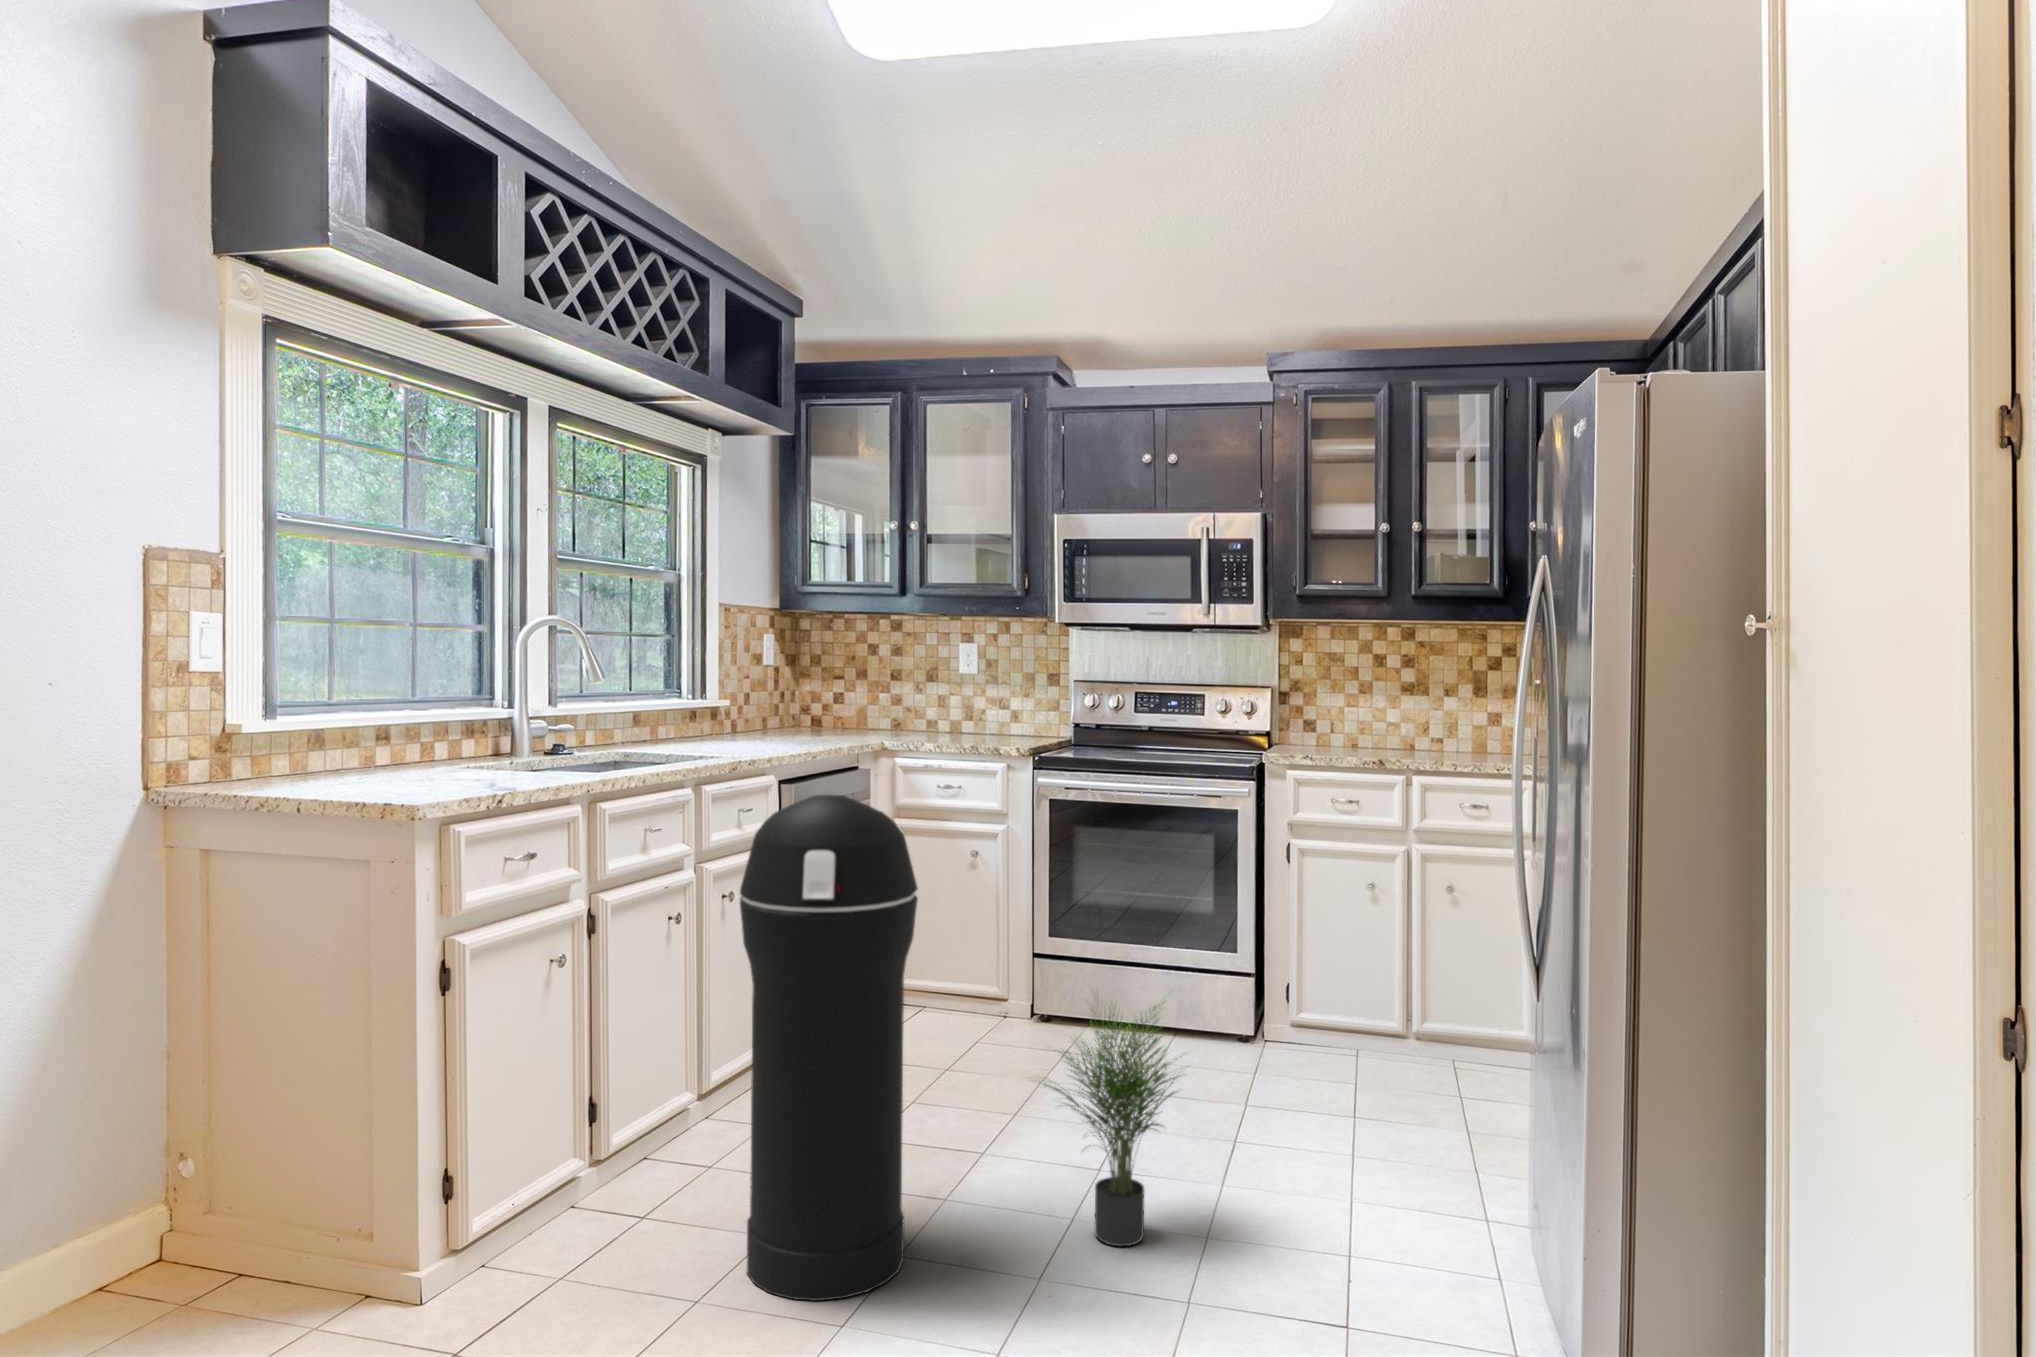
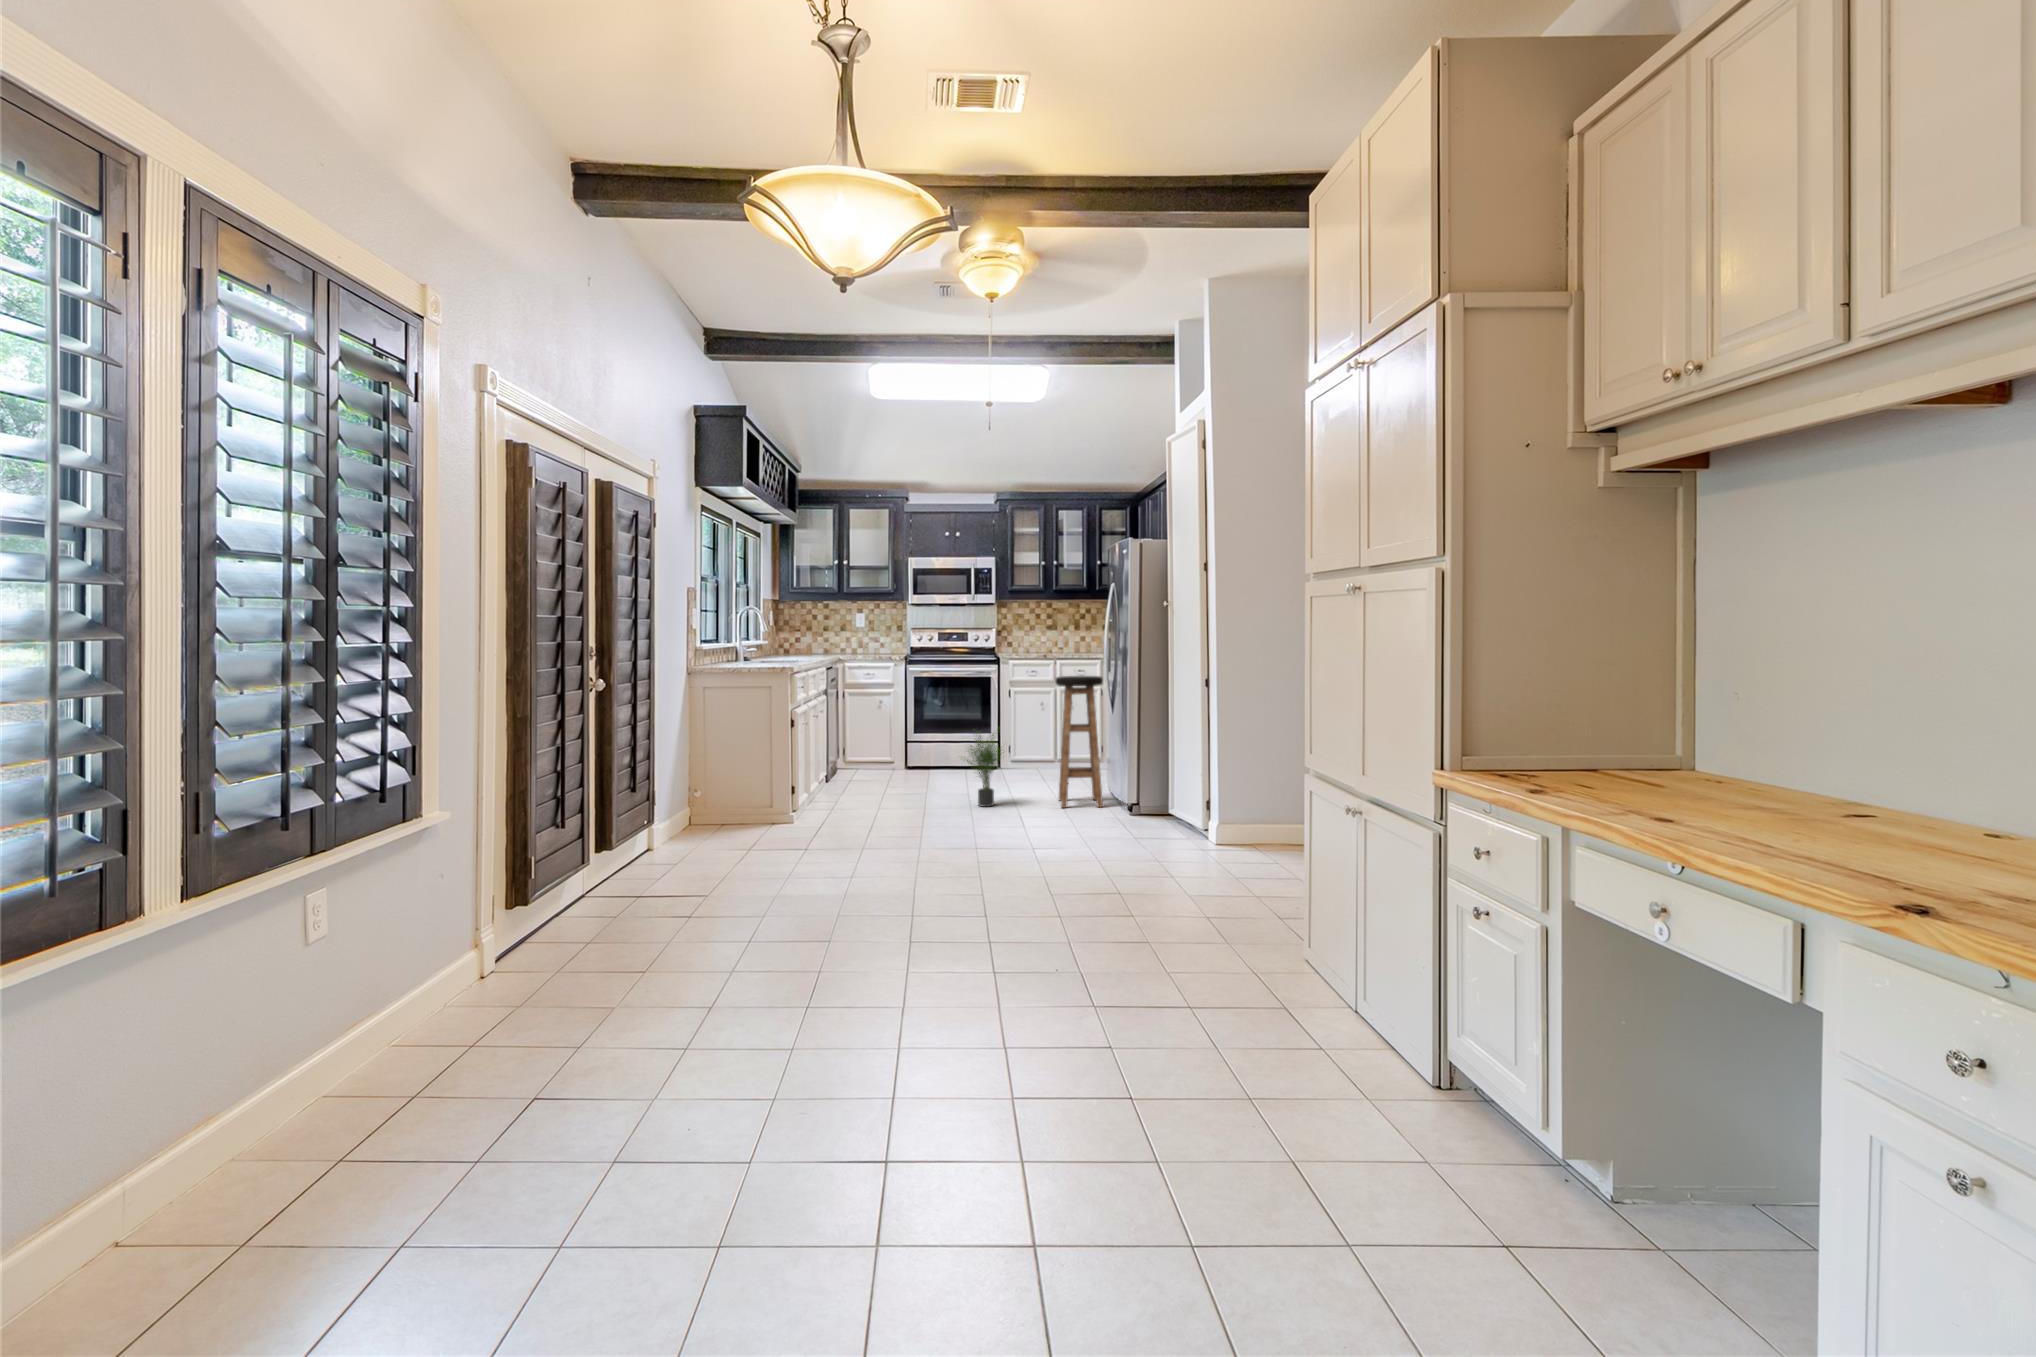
trash can: present [740,795,918,1301] -> none [868,665,926,823]
bar stool: none [1351,847,1520,1328] -> present [1055,676,1103,808]

